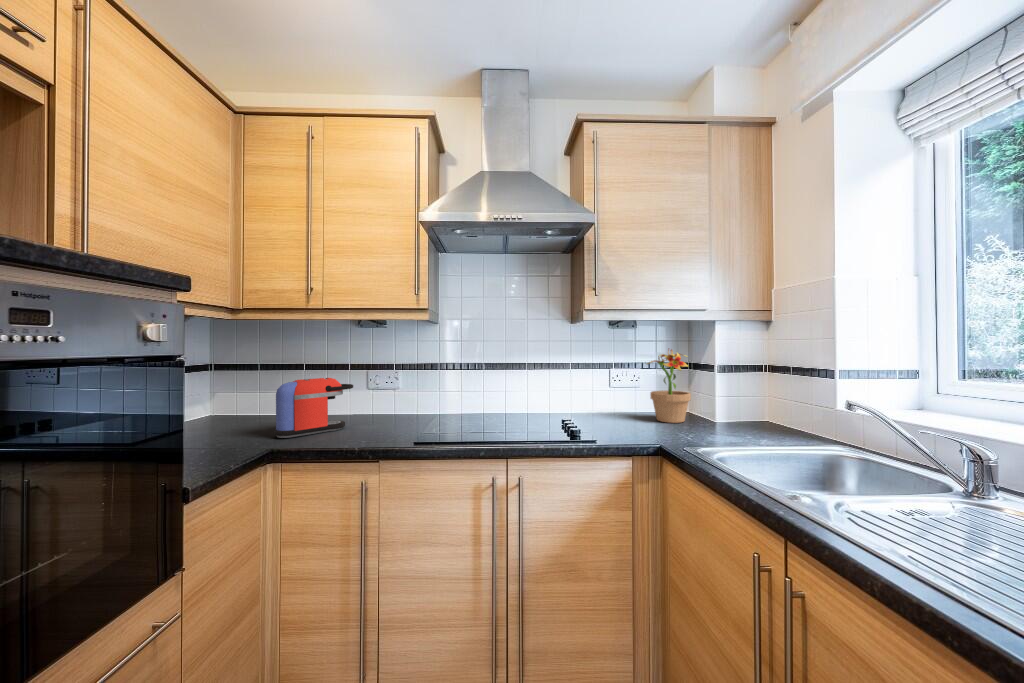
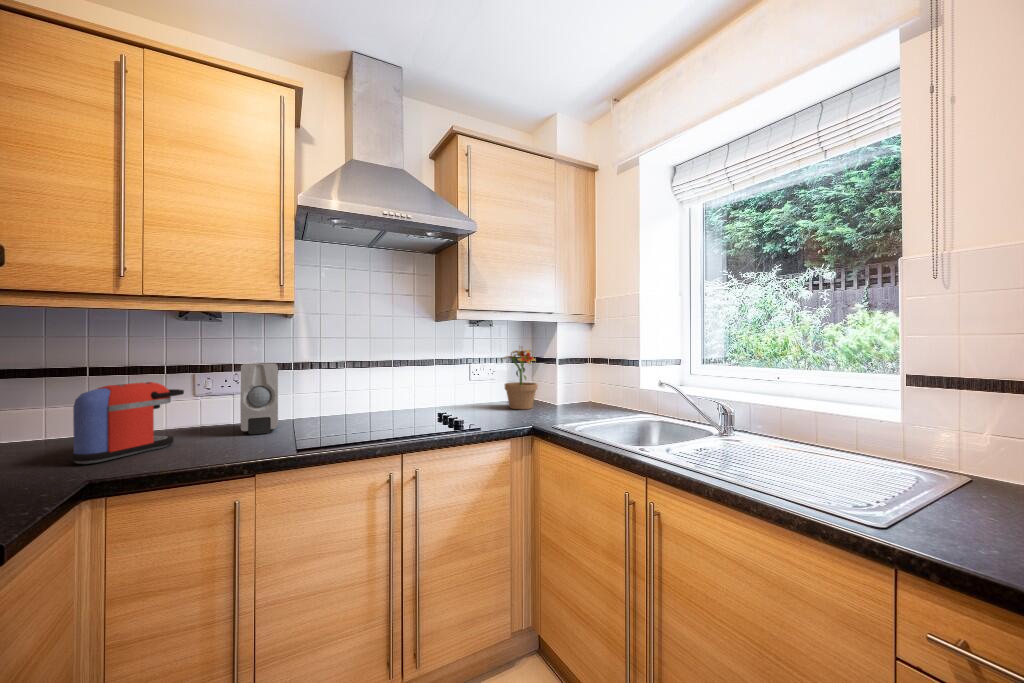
soap dispenser: none [392,364,429,426] -> present [240,363,278,434]

